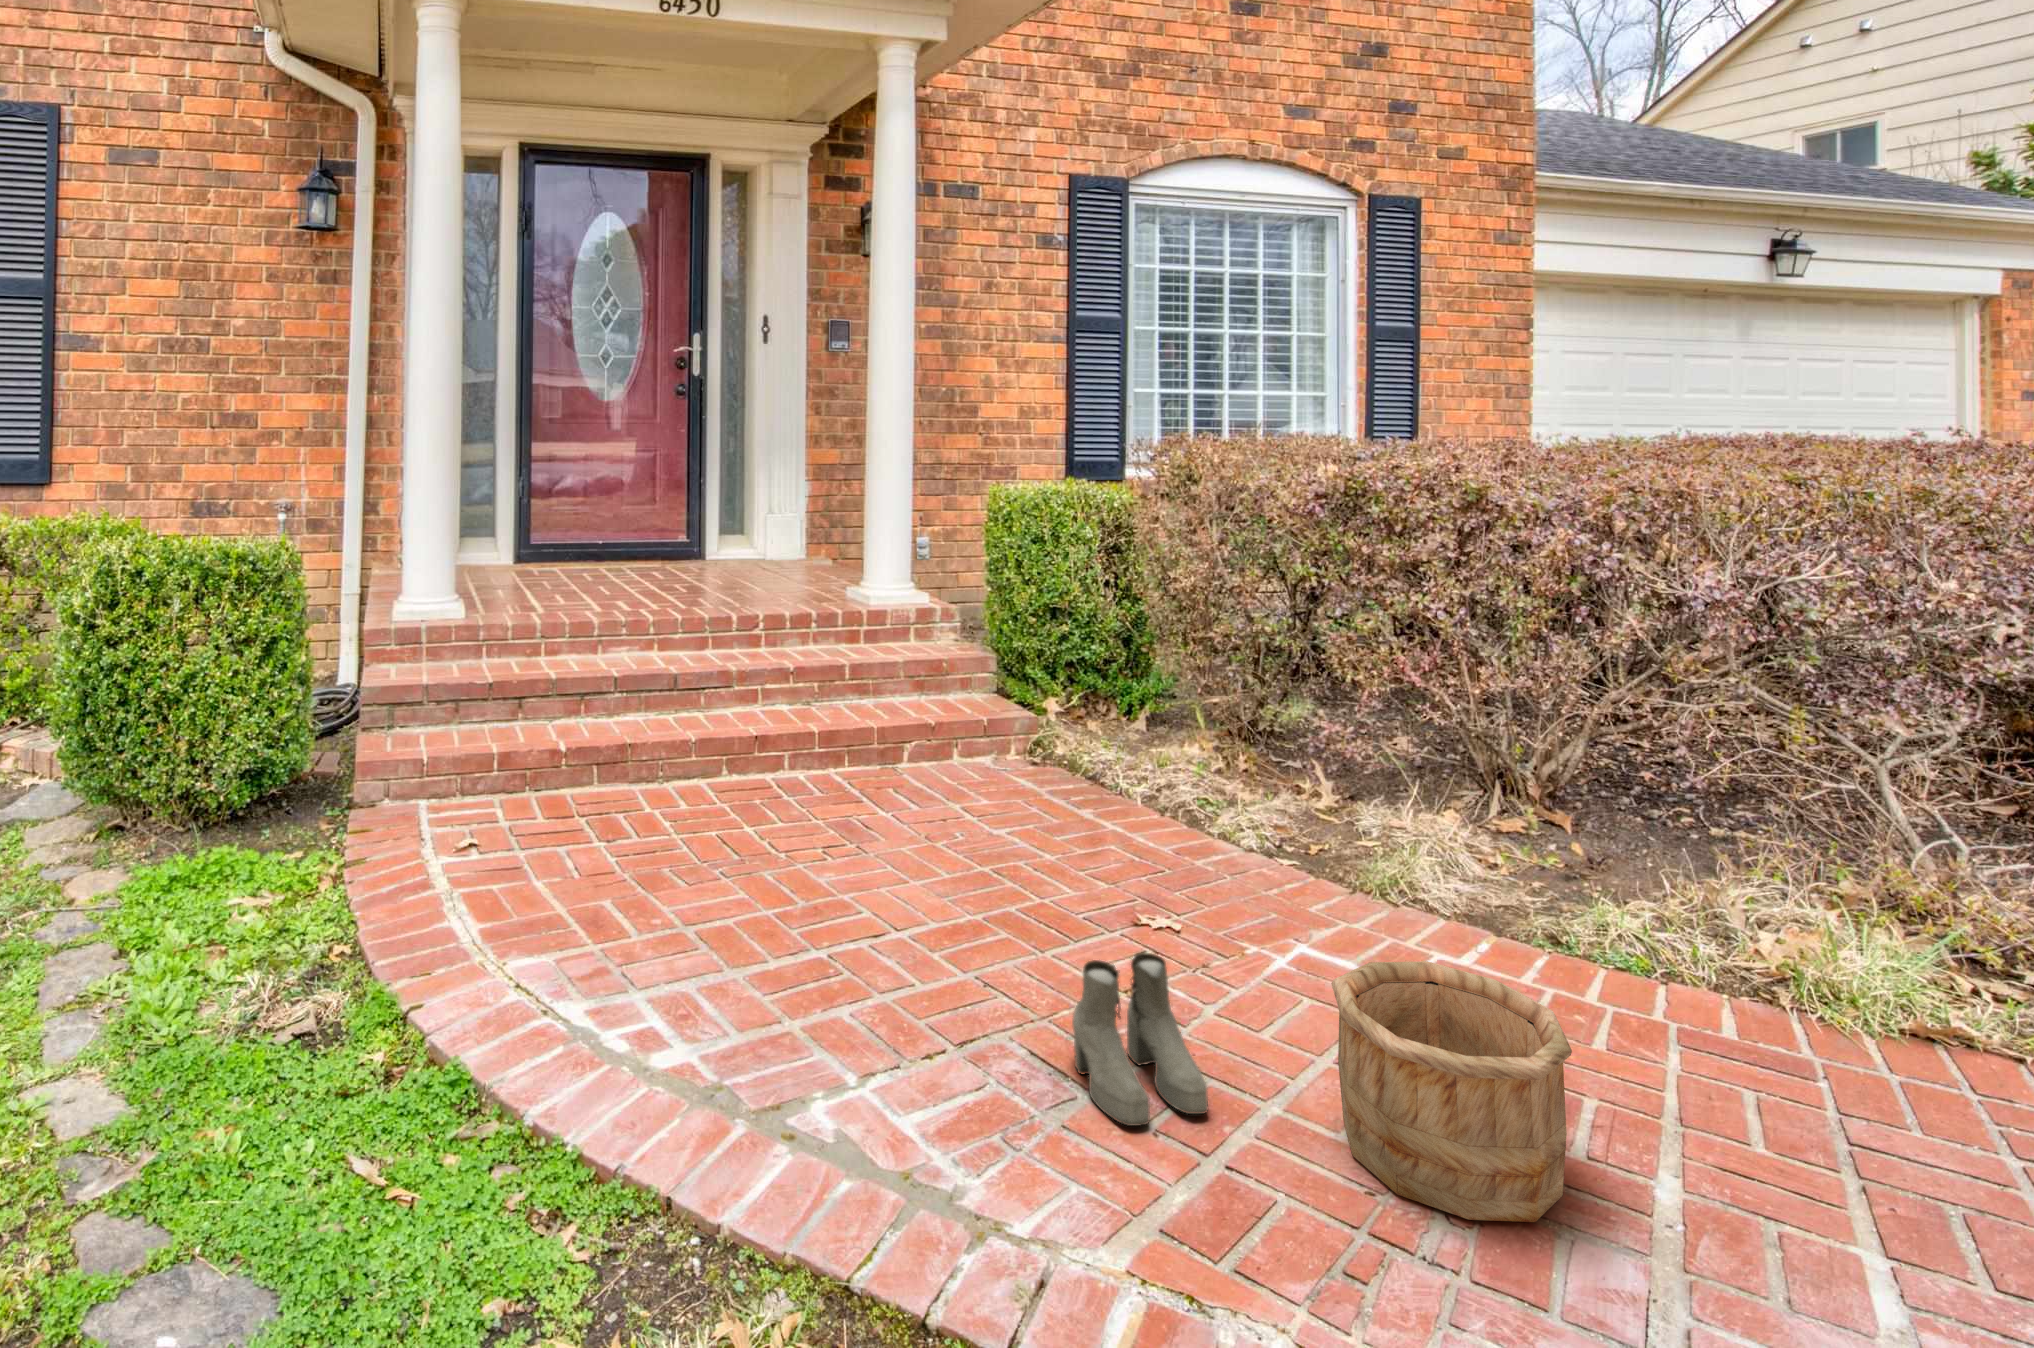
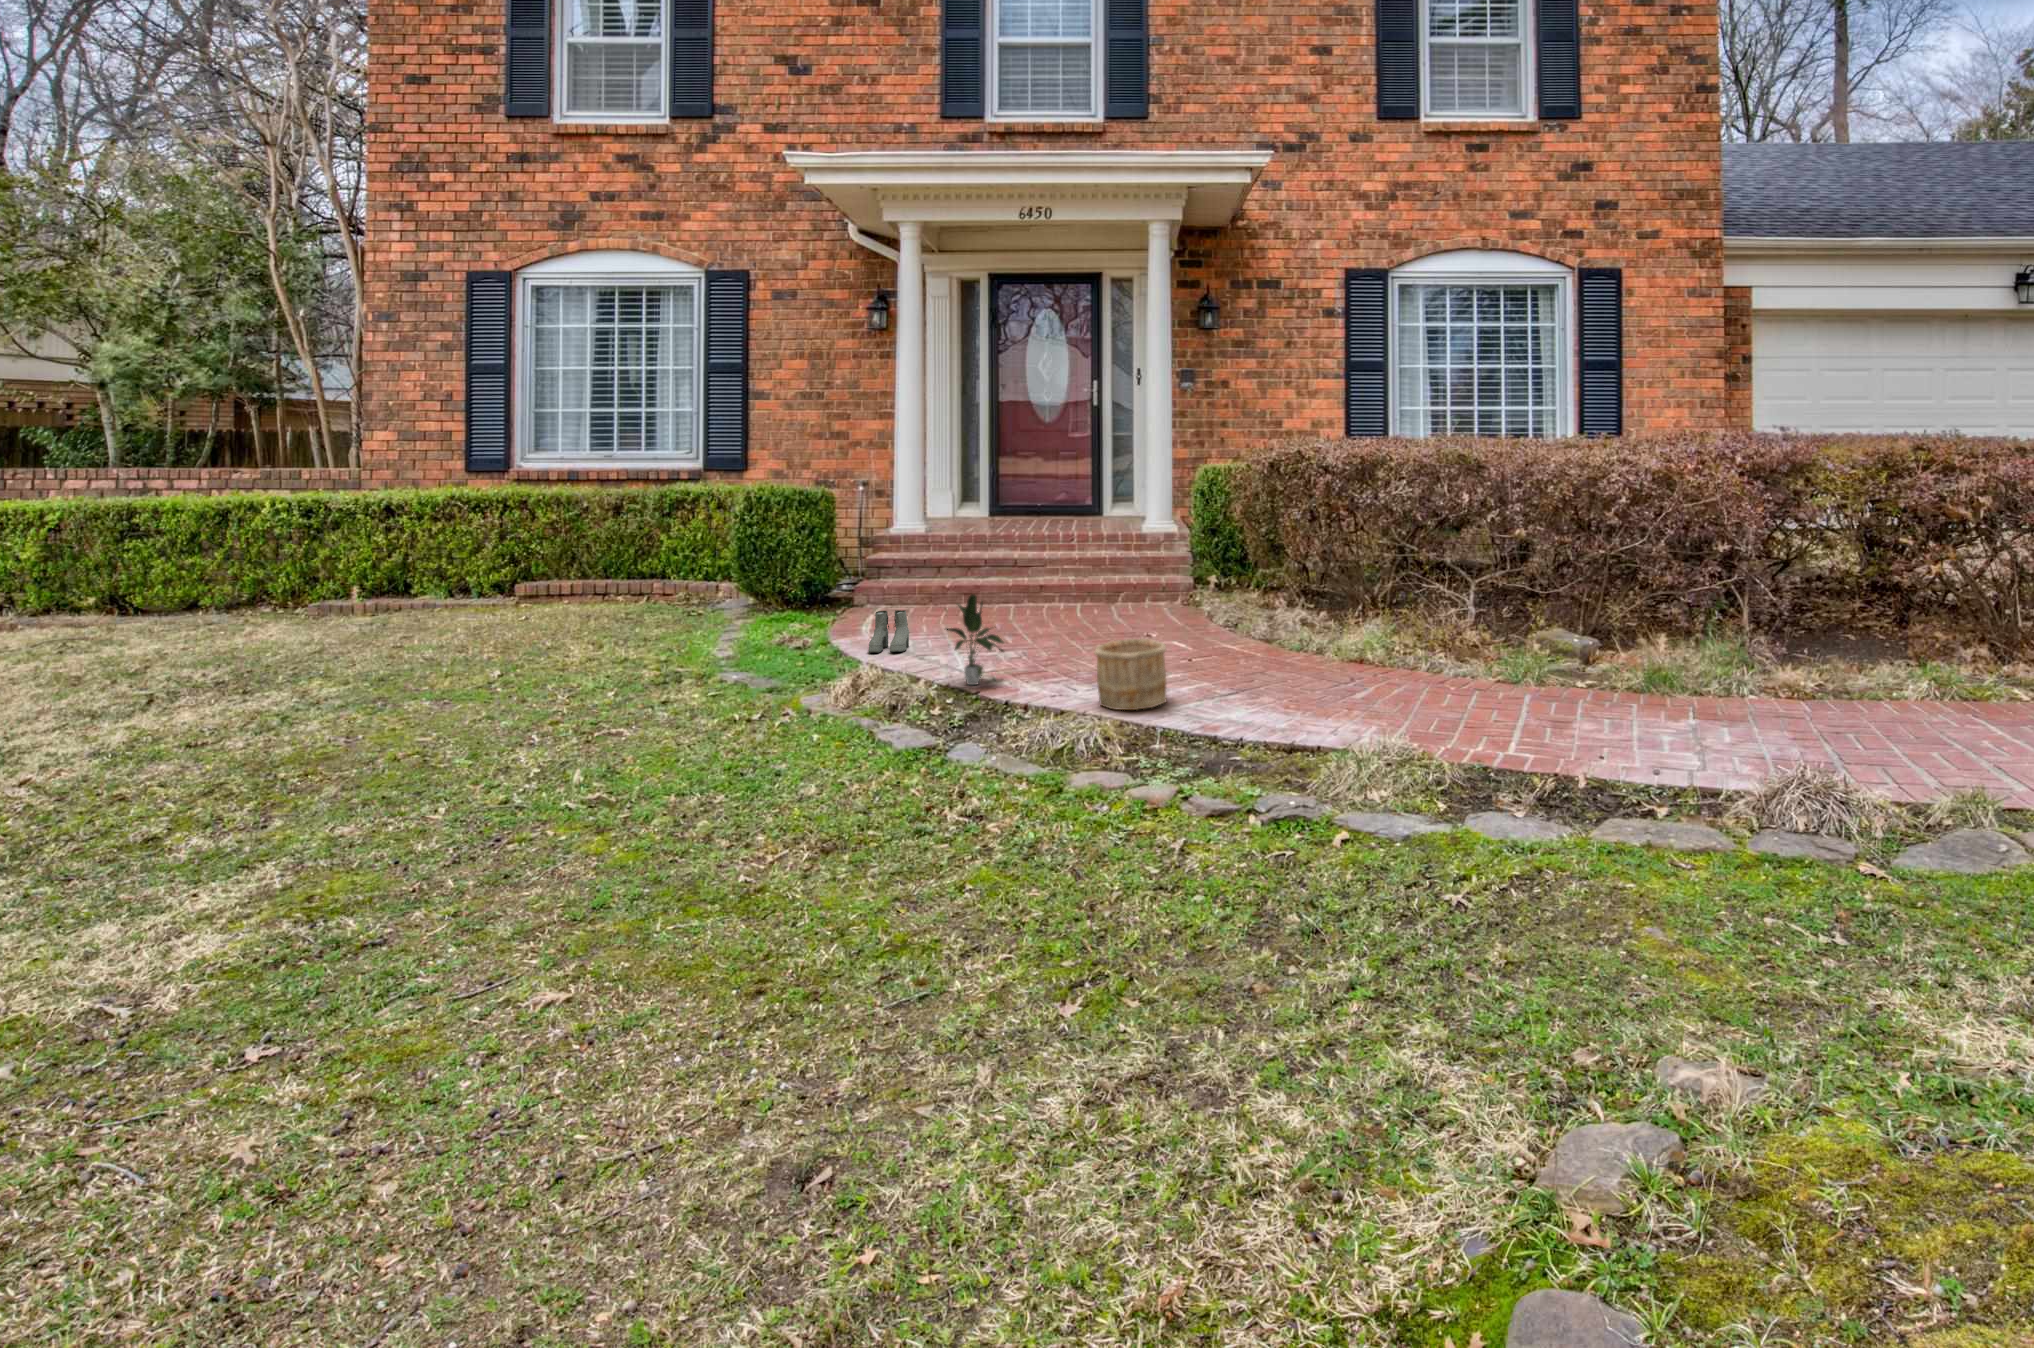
potted plant: none [844,847,1004,1104] -> present [947,594,1004,685]
boots: present [1072,953,1208,1126] -> present [869,610,909,653]

